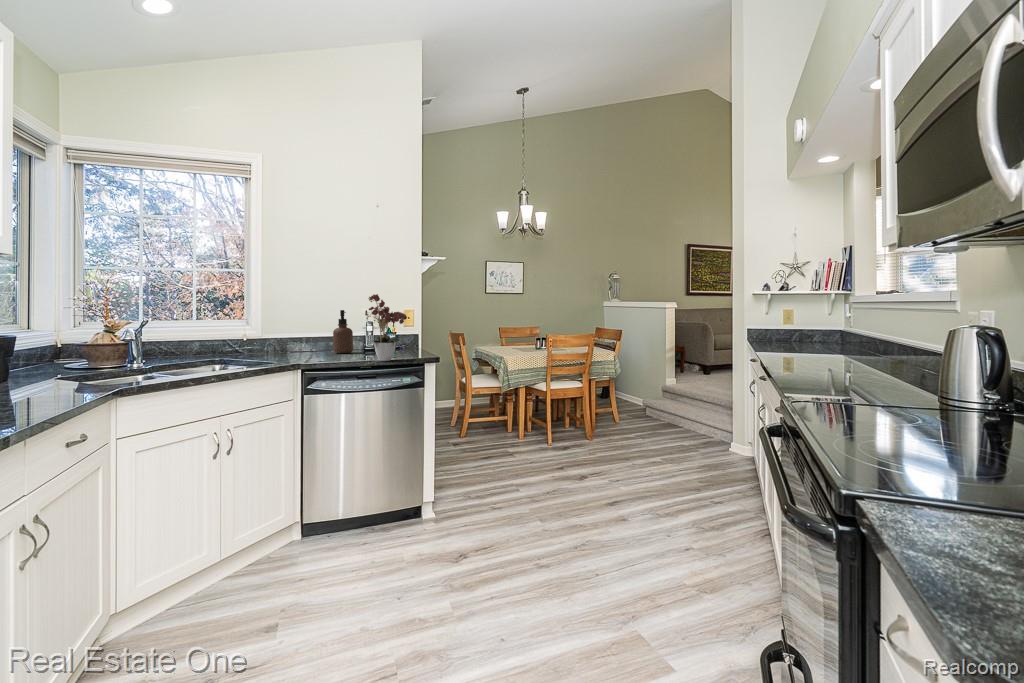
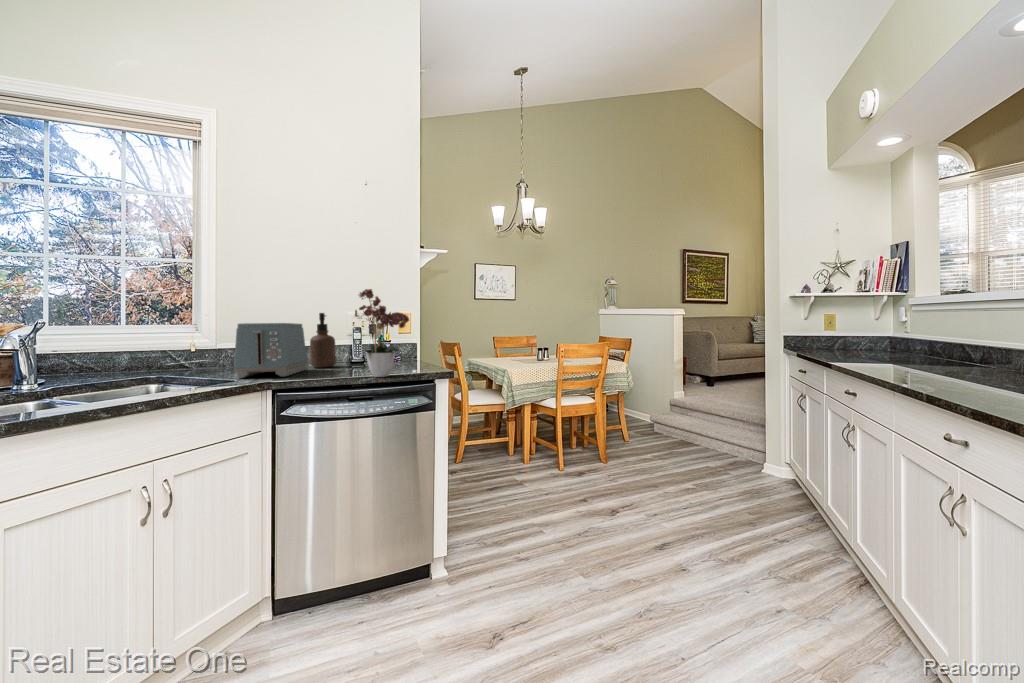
toaster: none [277,319,331,360] -> present [234,323,307,378]

